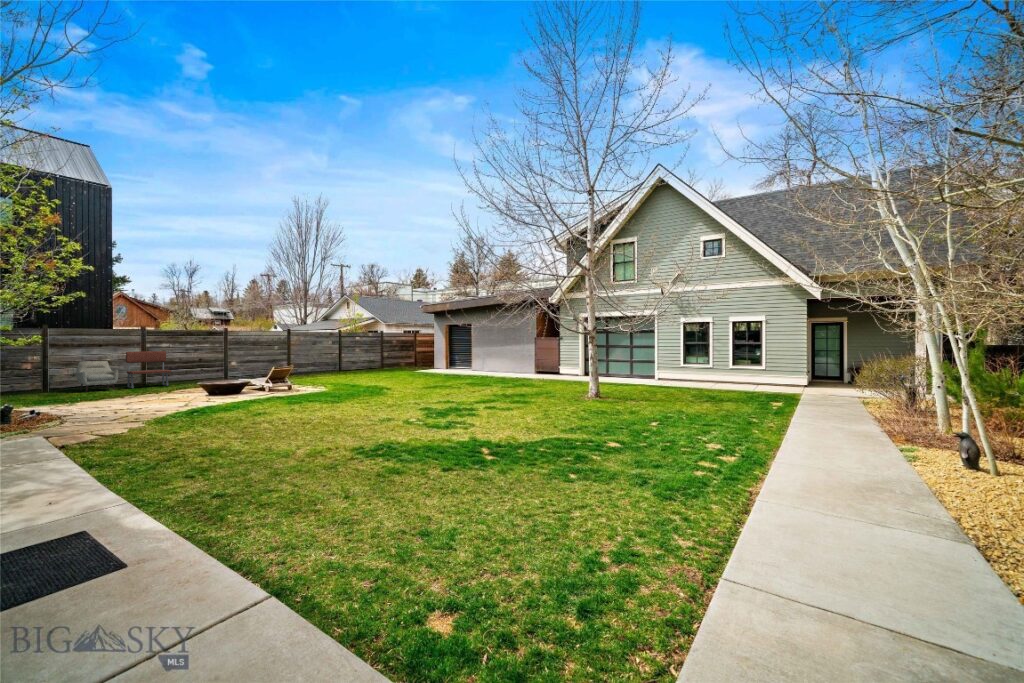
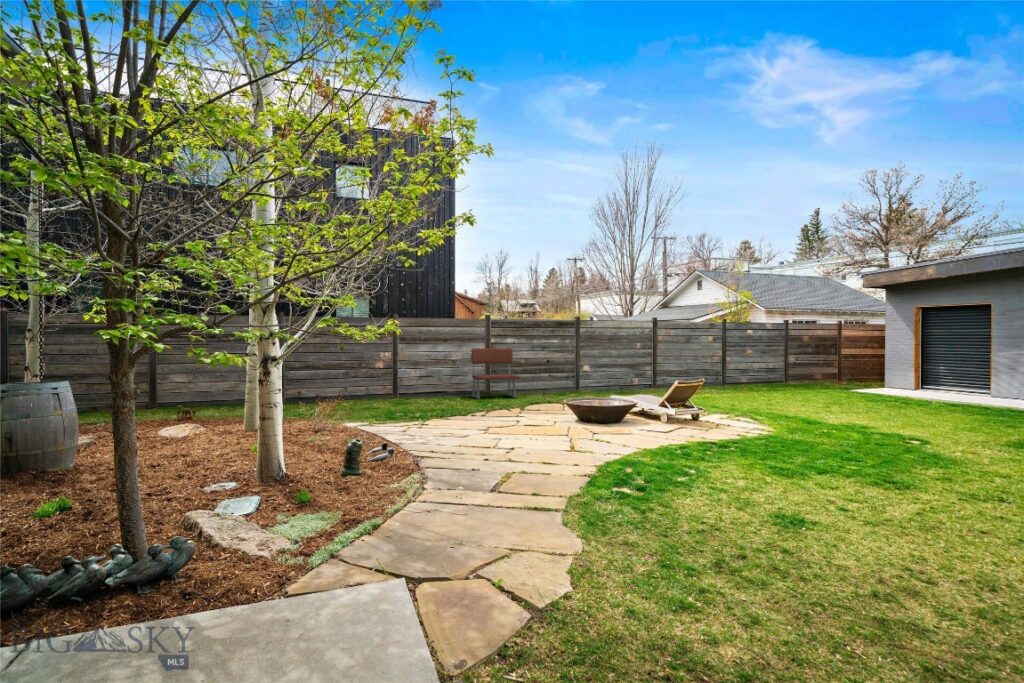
chair: present [76,361,118,392] -> none [424,360,465,402]

